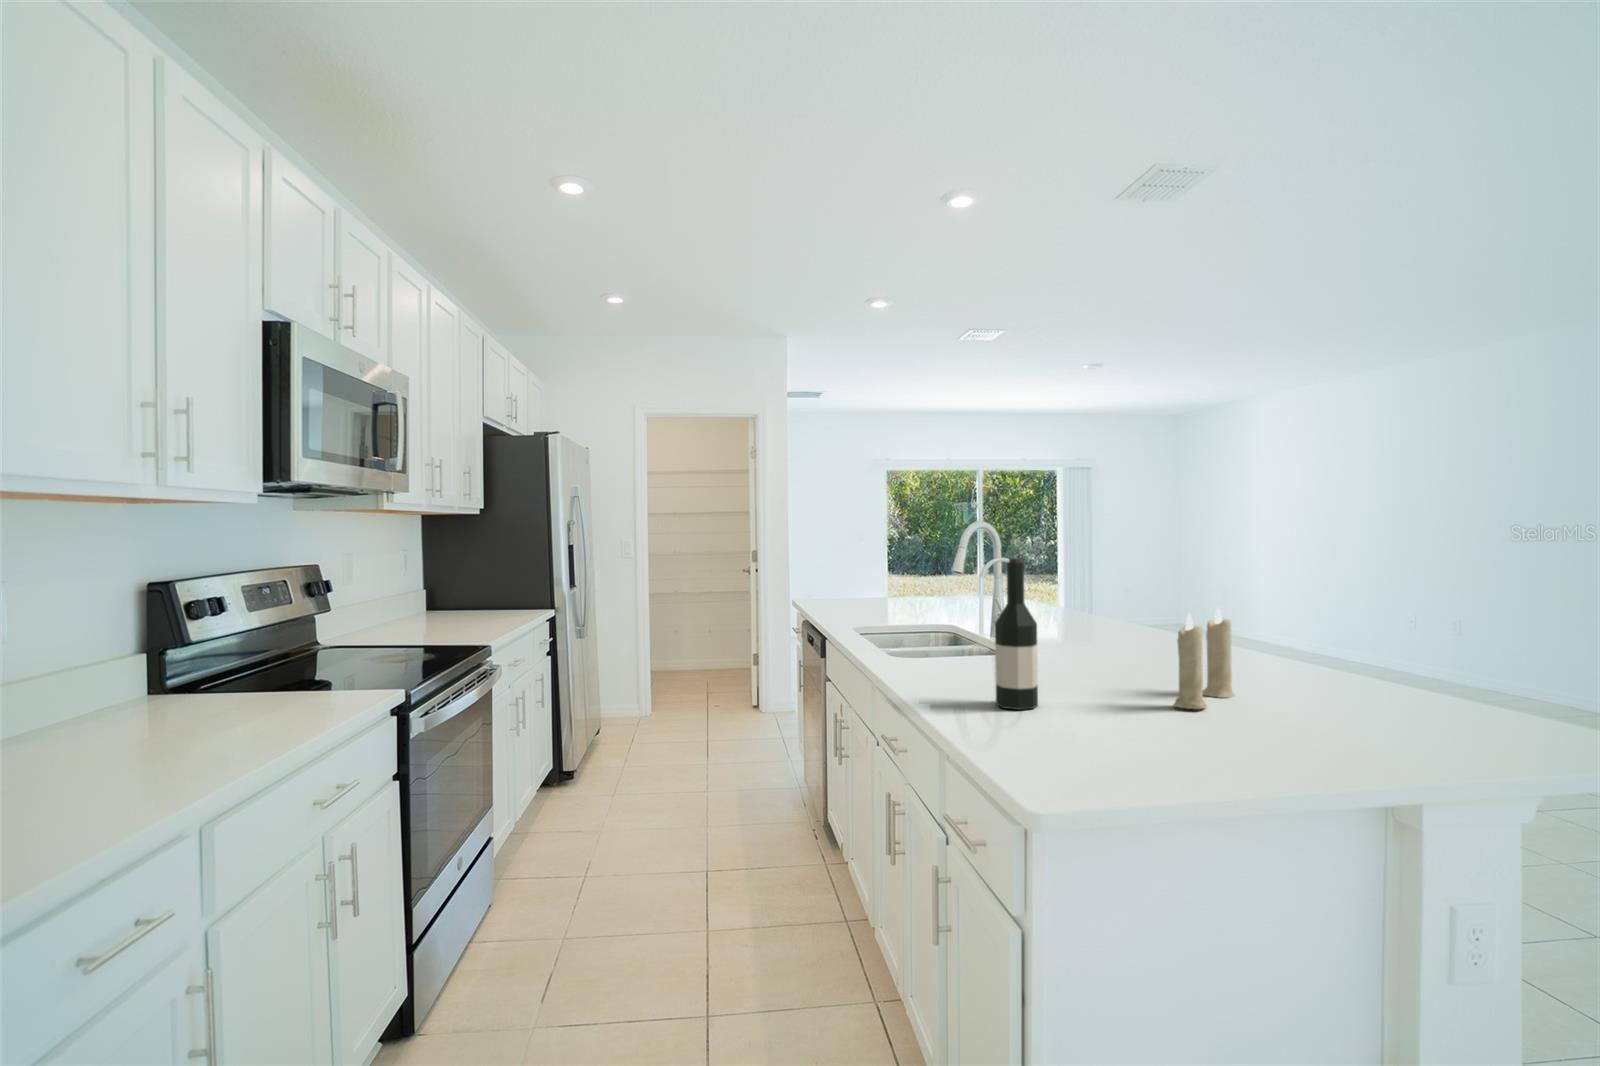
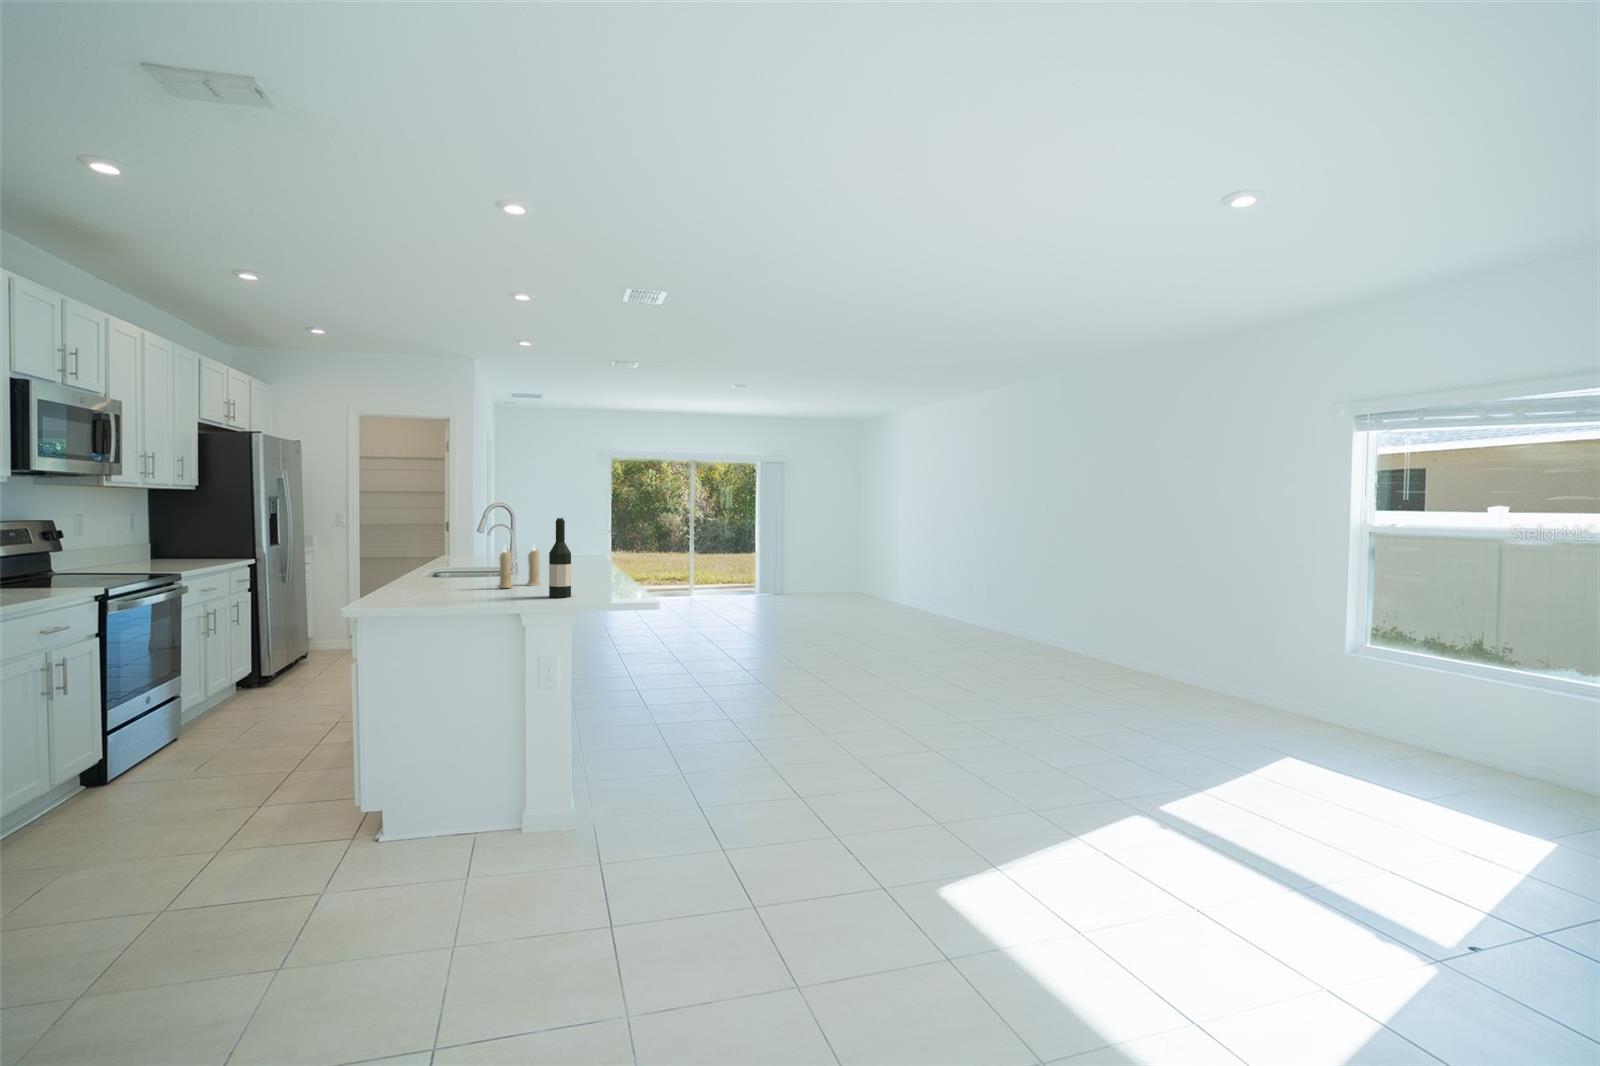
wine bottle: present [995,558,1038,710] -> present [549,518,571,598]

